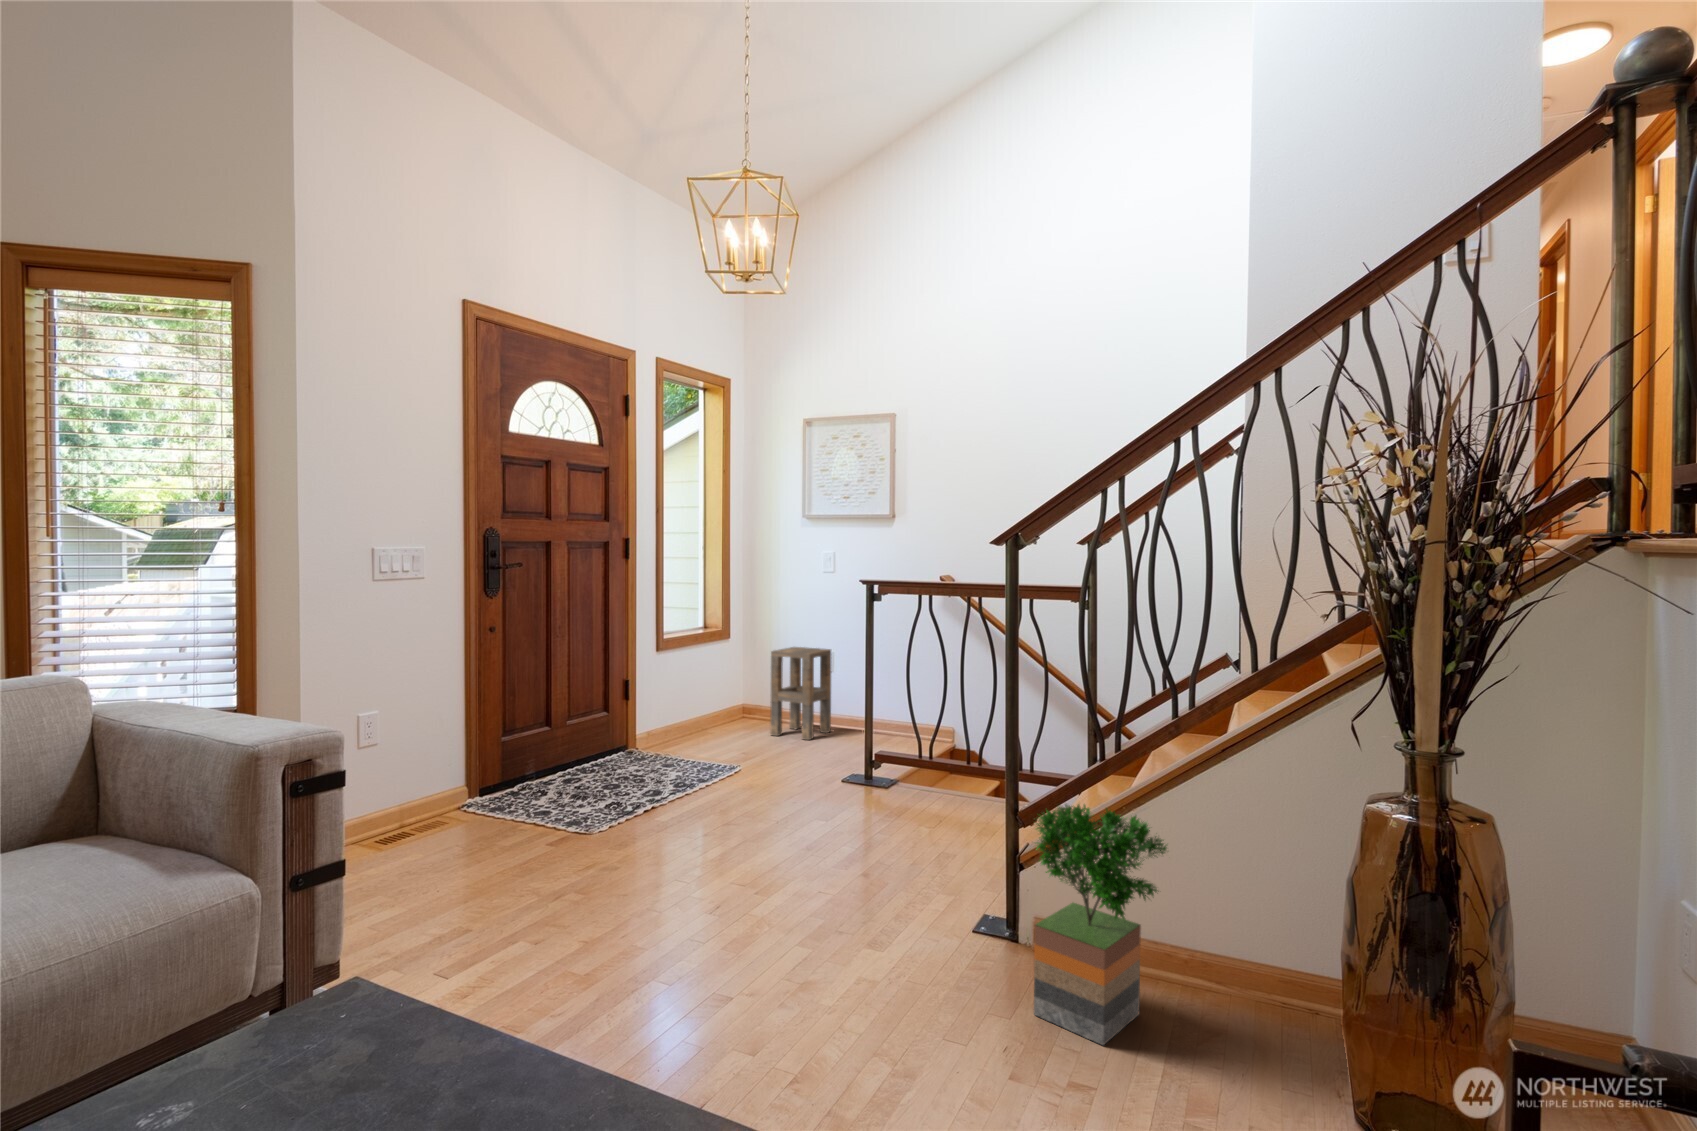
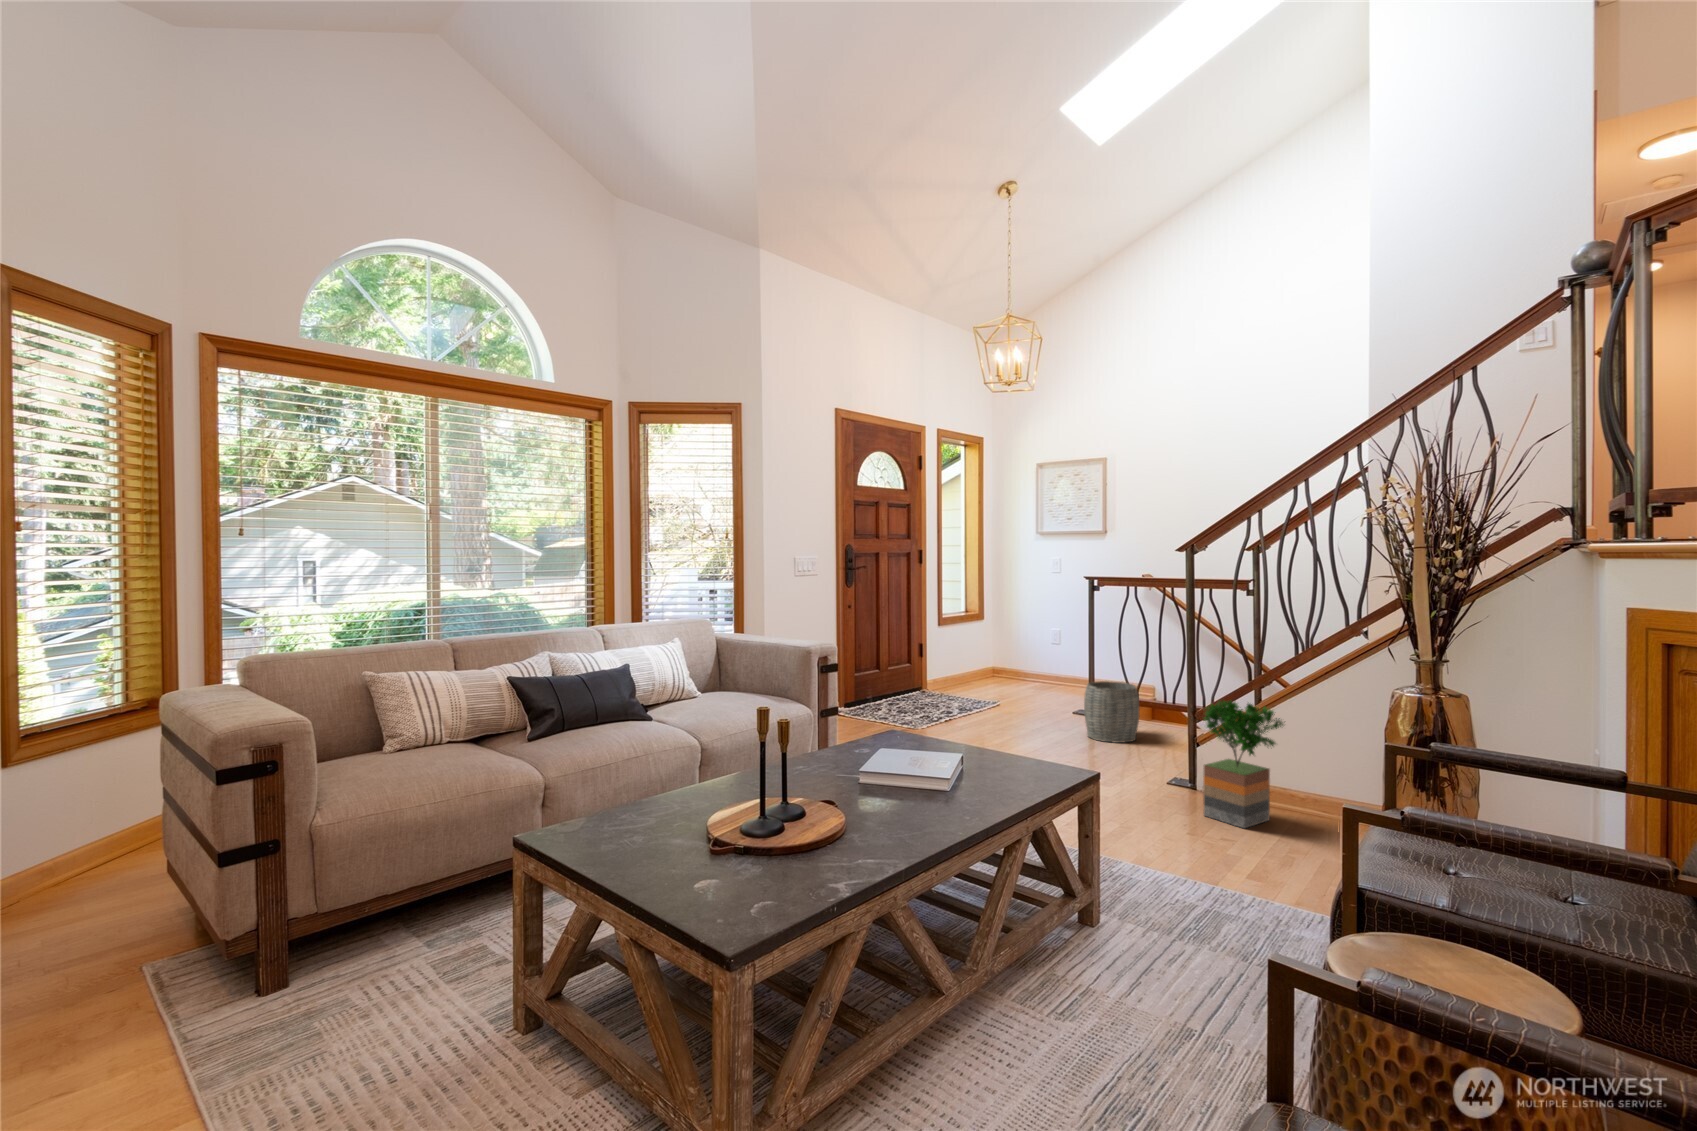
side table: present [770,647,831,740] -> none [1016,625,1060,690]
woven basket: none [853,740,933,839] -> present [1084,681,1139,743]

